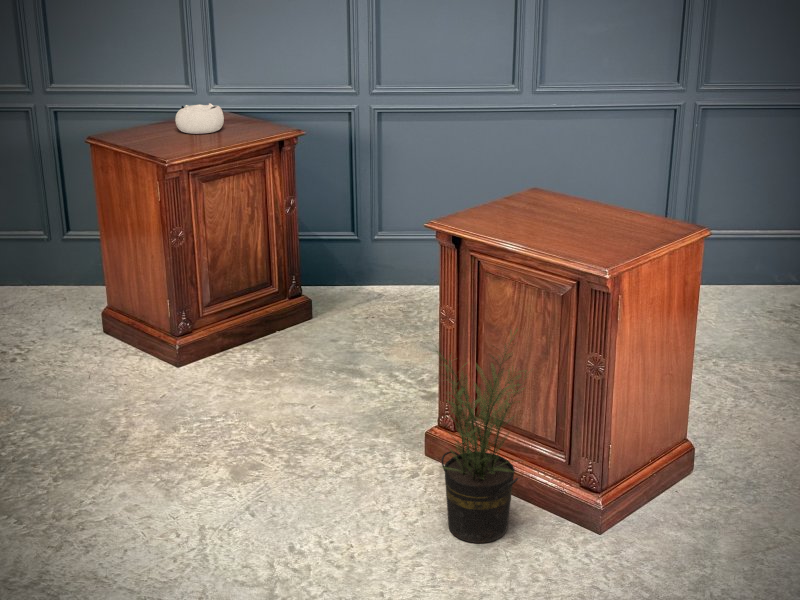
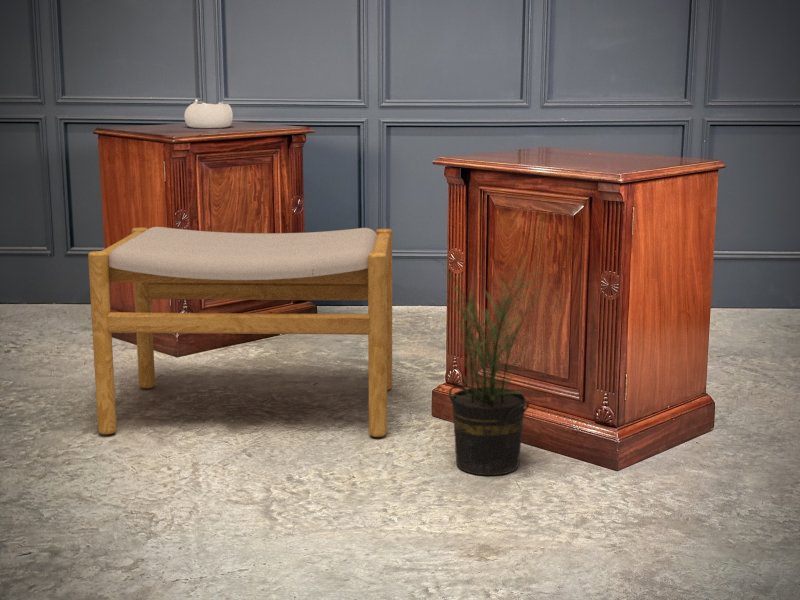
footstool: none [89,267,386,488] -> present [88,227,392,437]

